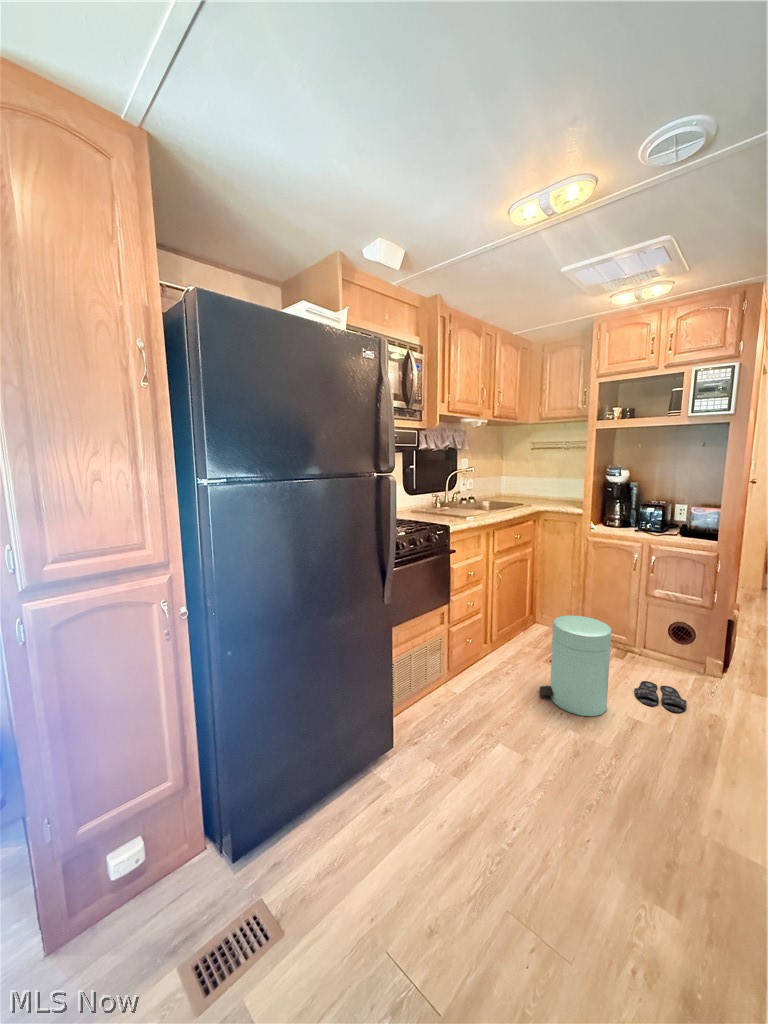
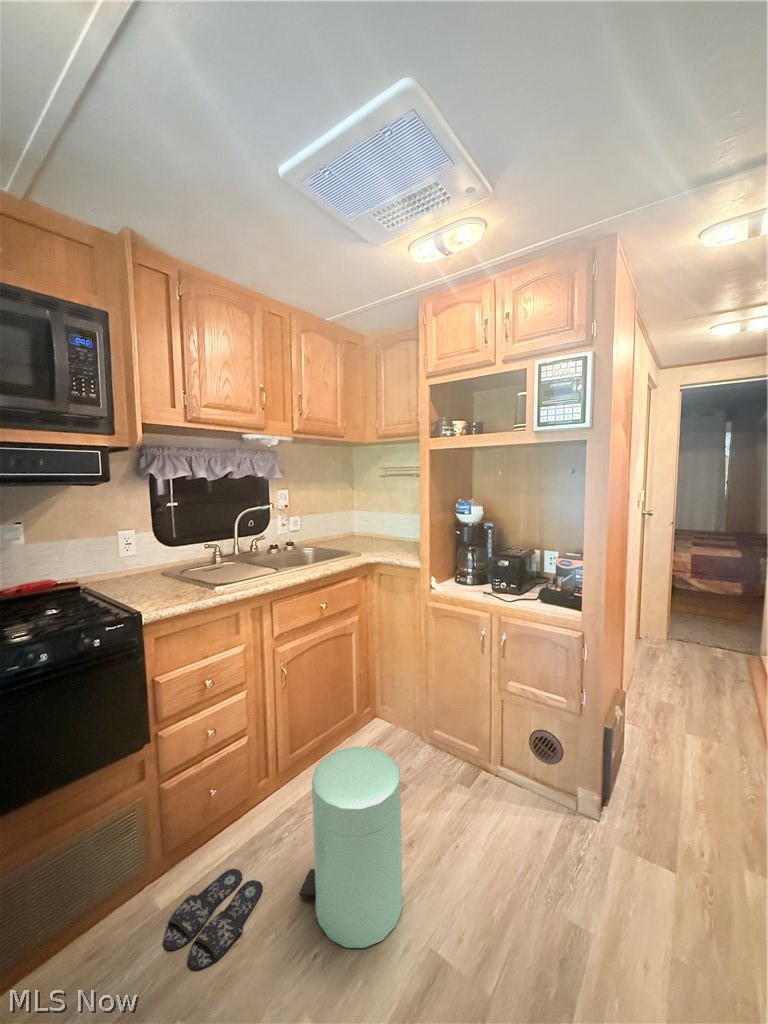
slippers: present [634,681,687,713] -> present [163,869,263,970]

